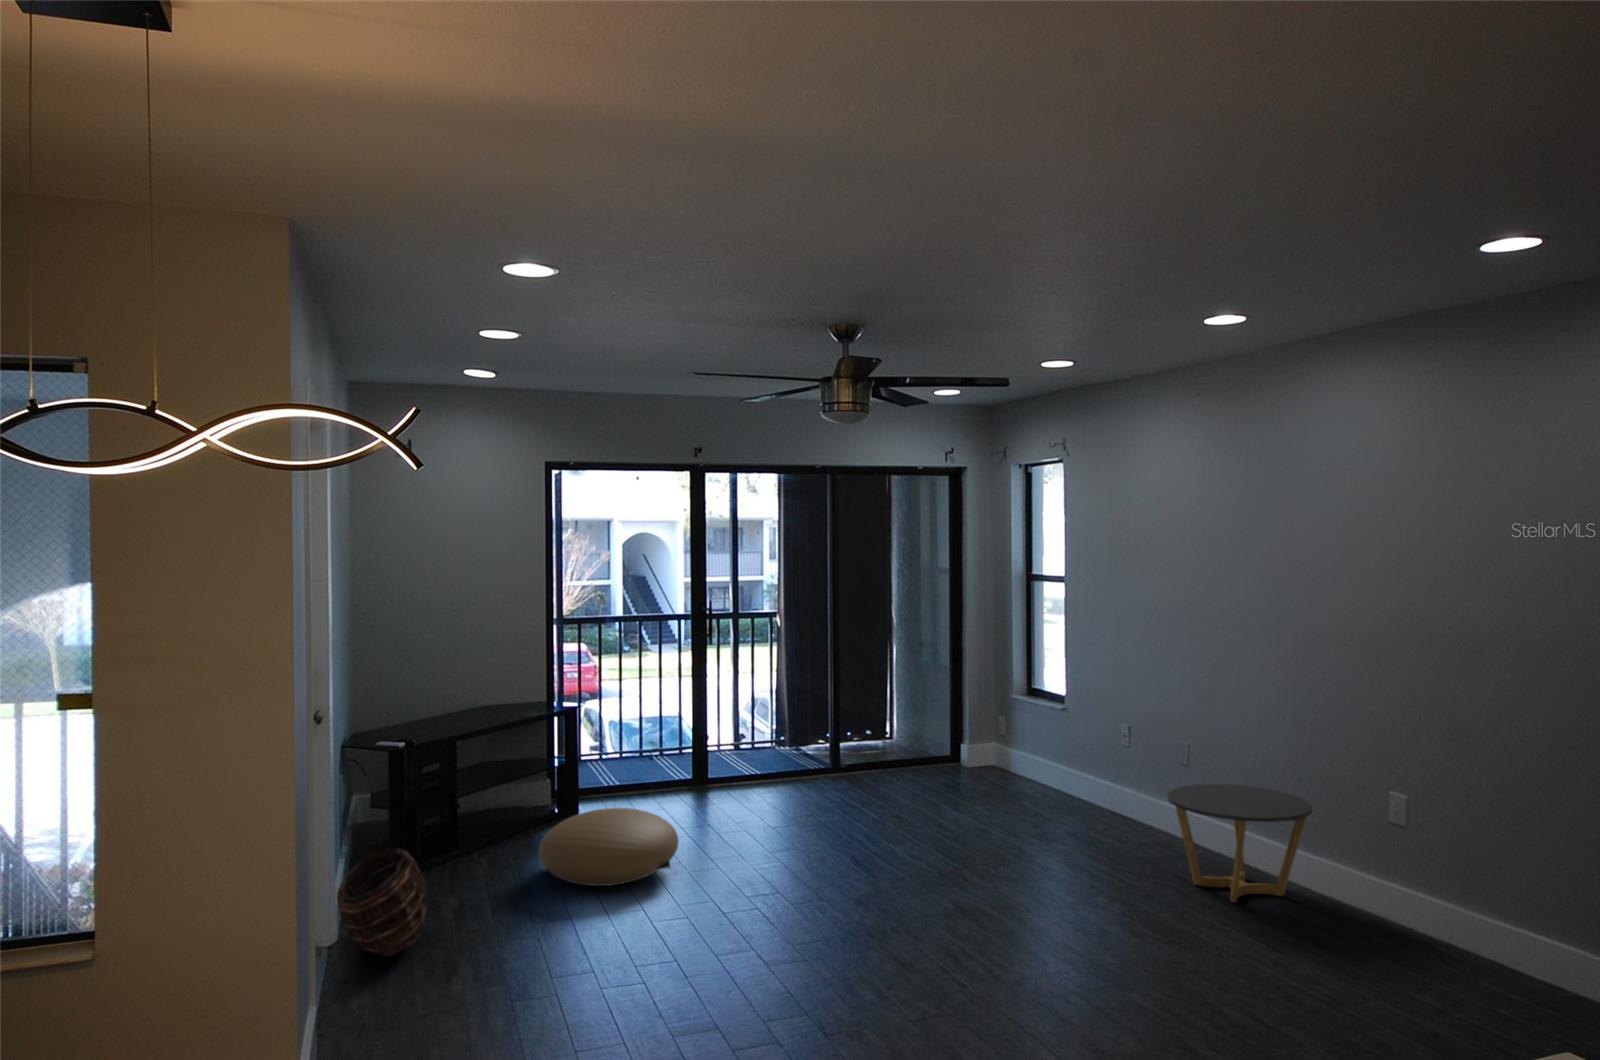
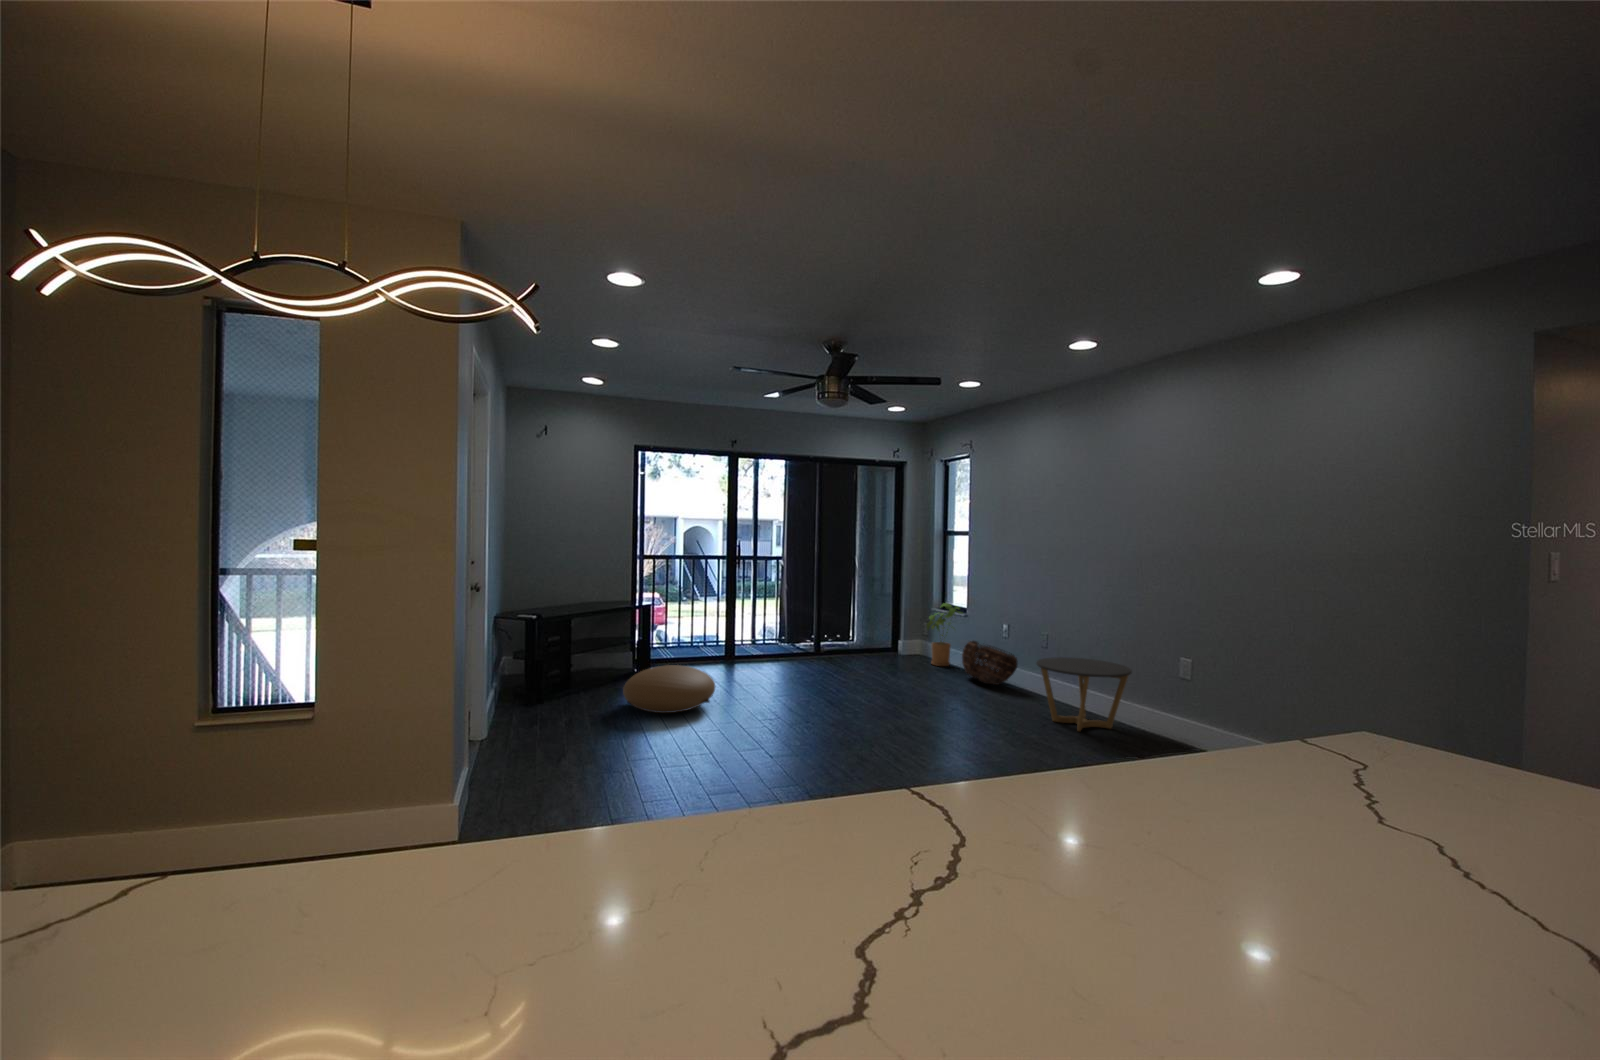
house plant: none [1003,688,1060,785] -> present [927,603,963,666]
basket: present [337,848,428,957] -> present [962,641,1018,685]

